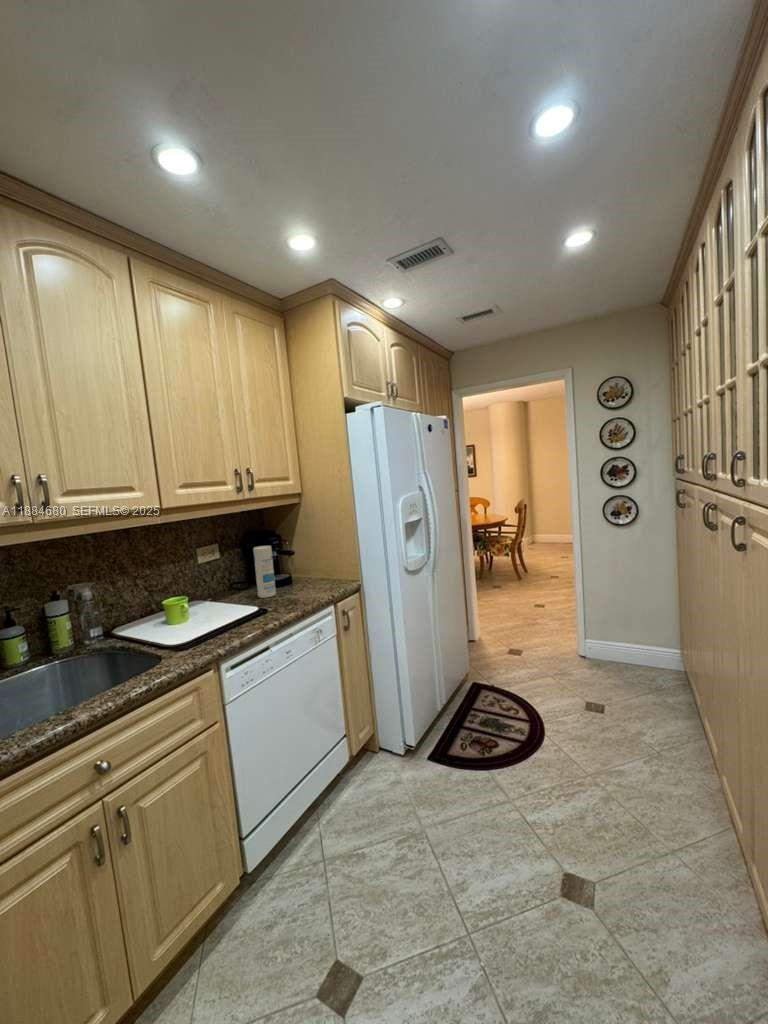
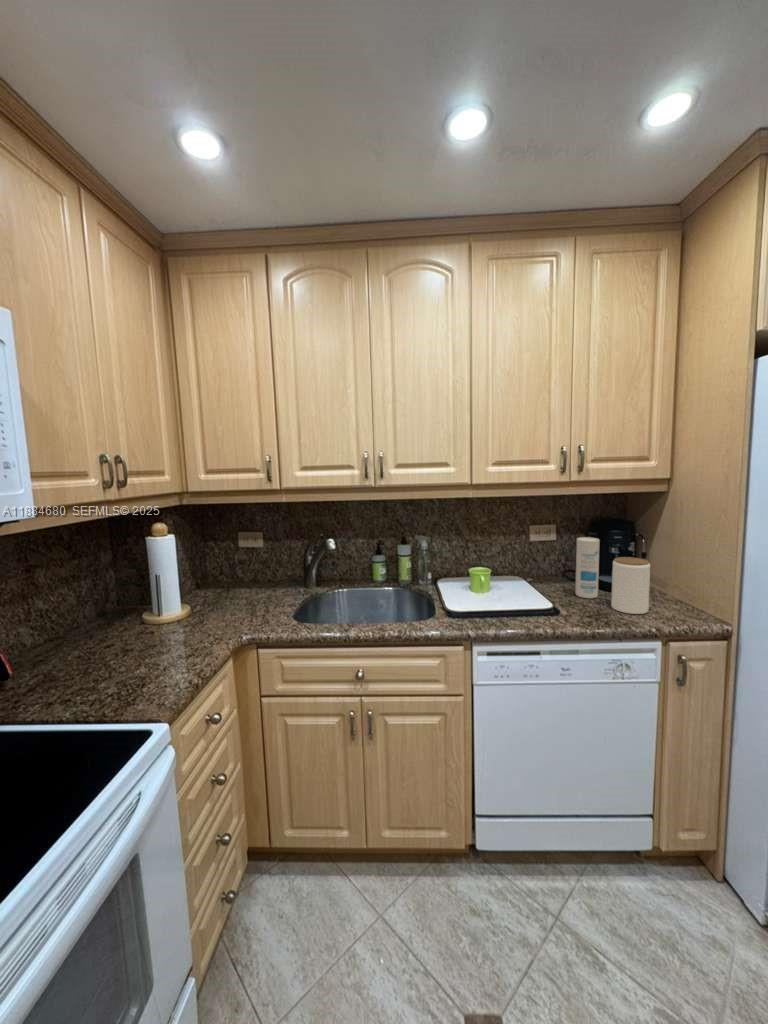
jar: none [288,553,316,597] -> present [611,557,650,614]

